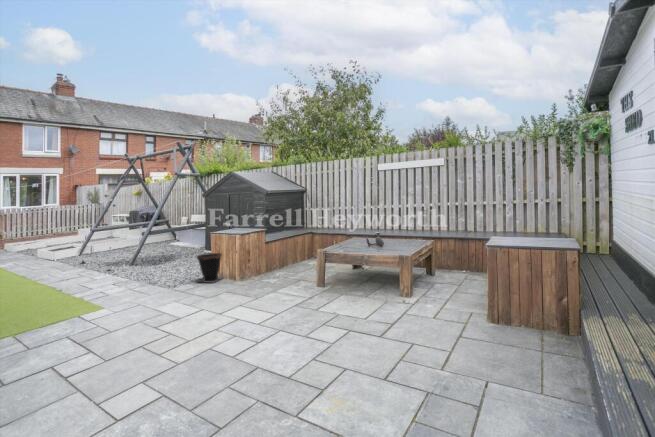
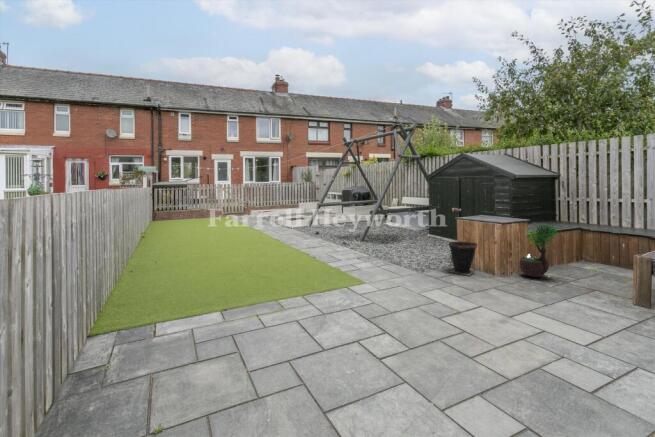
potted tree: none [256,229,282,277] -> present [519,225,556,277]

